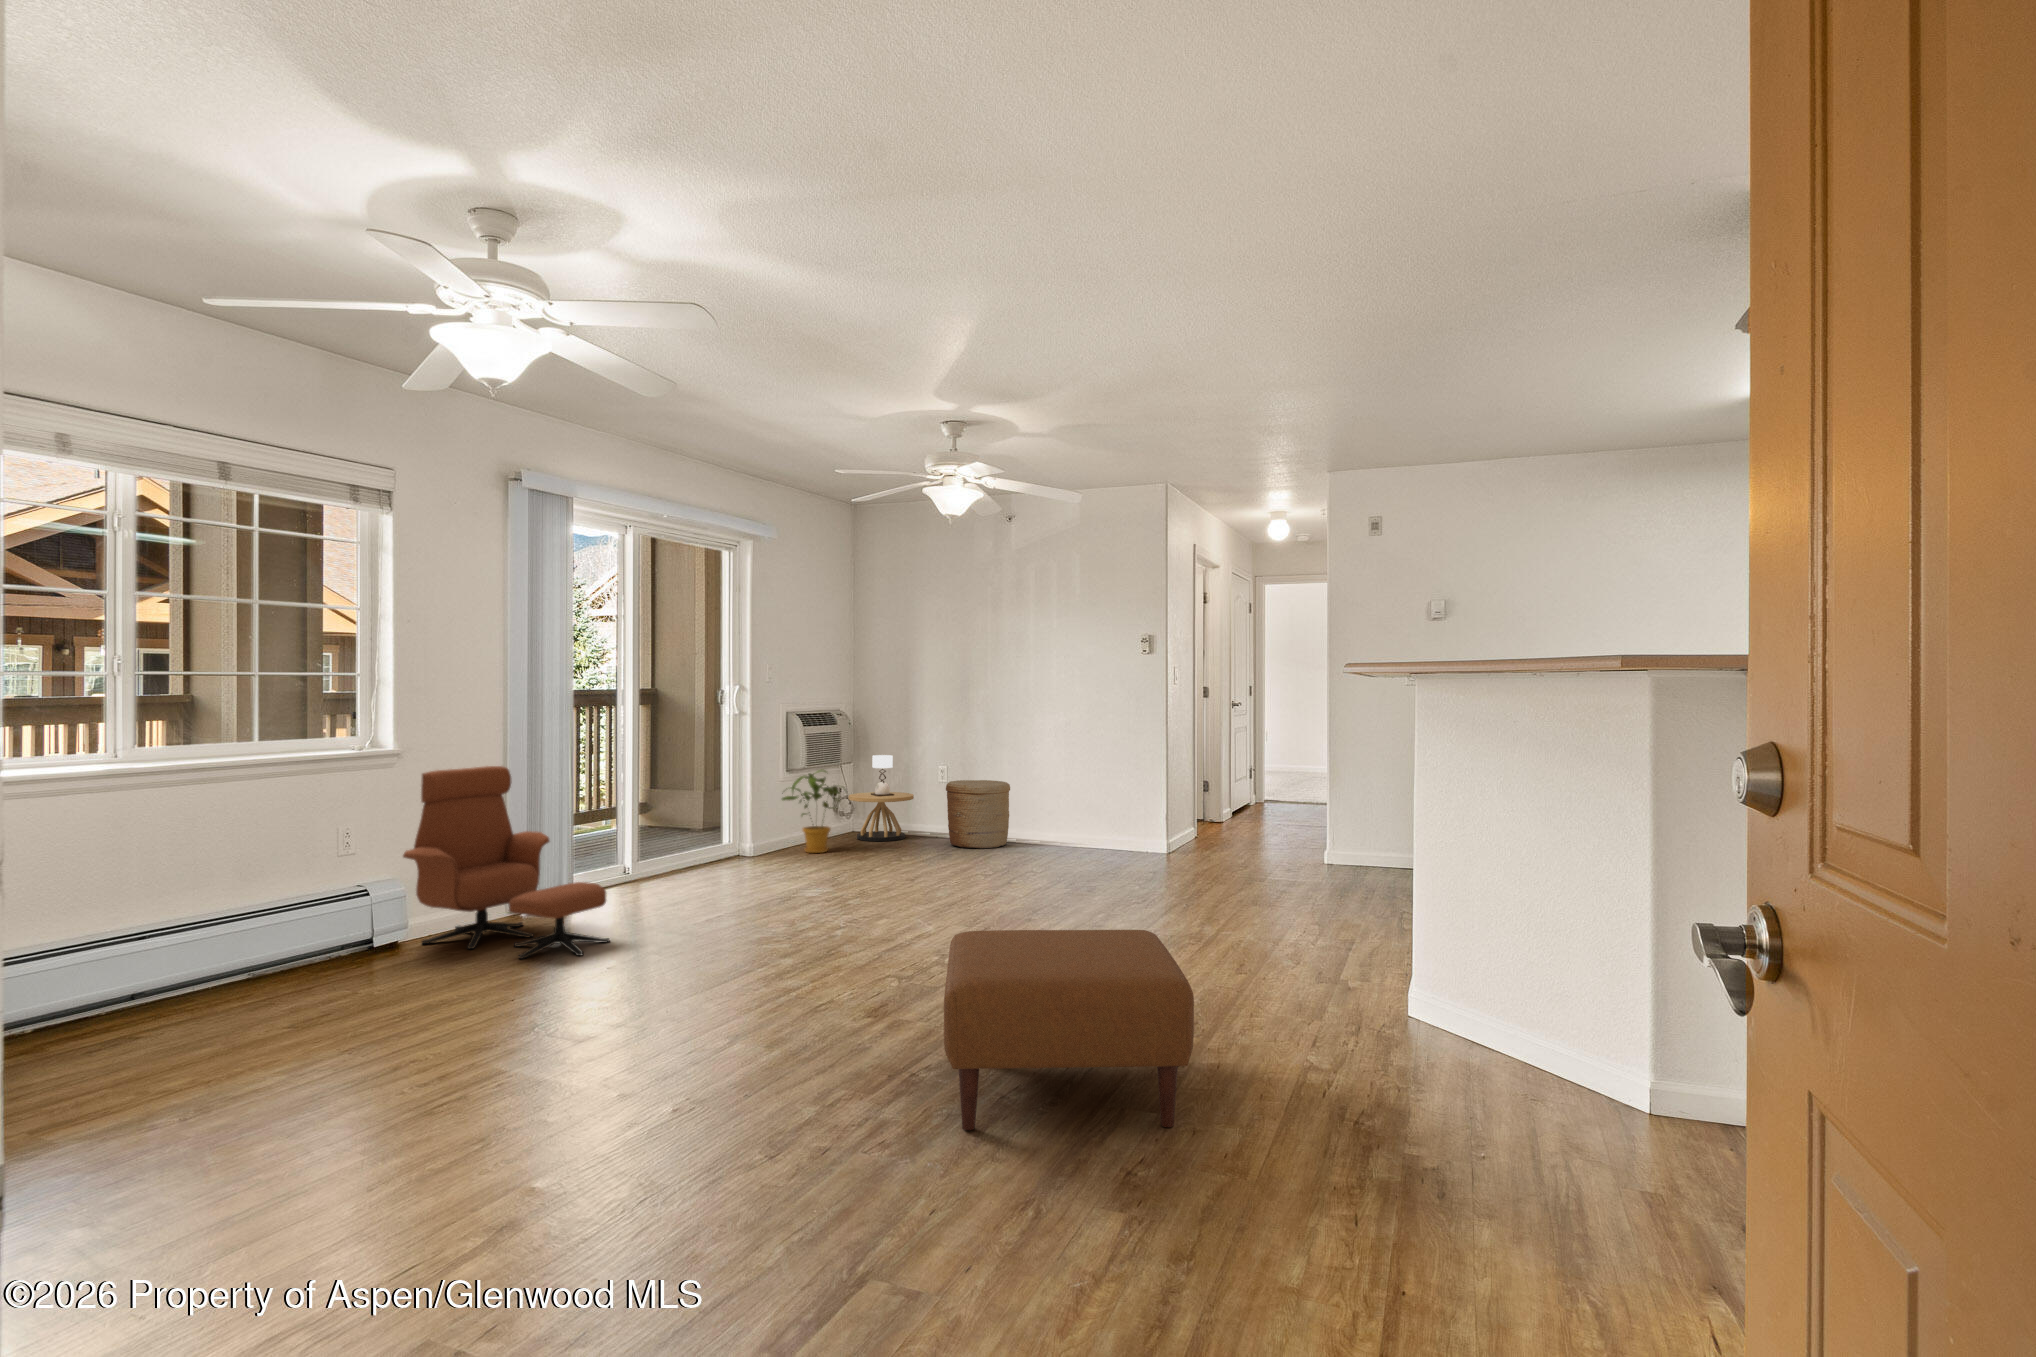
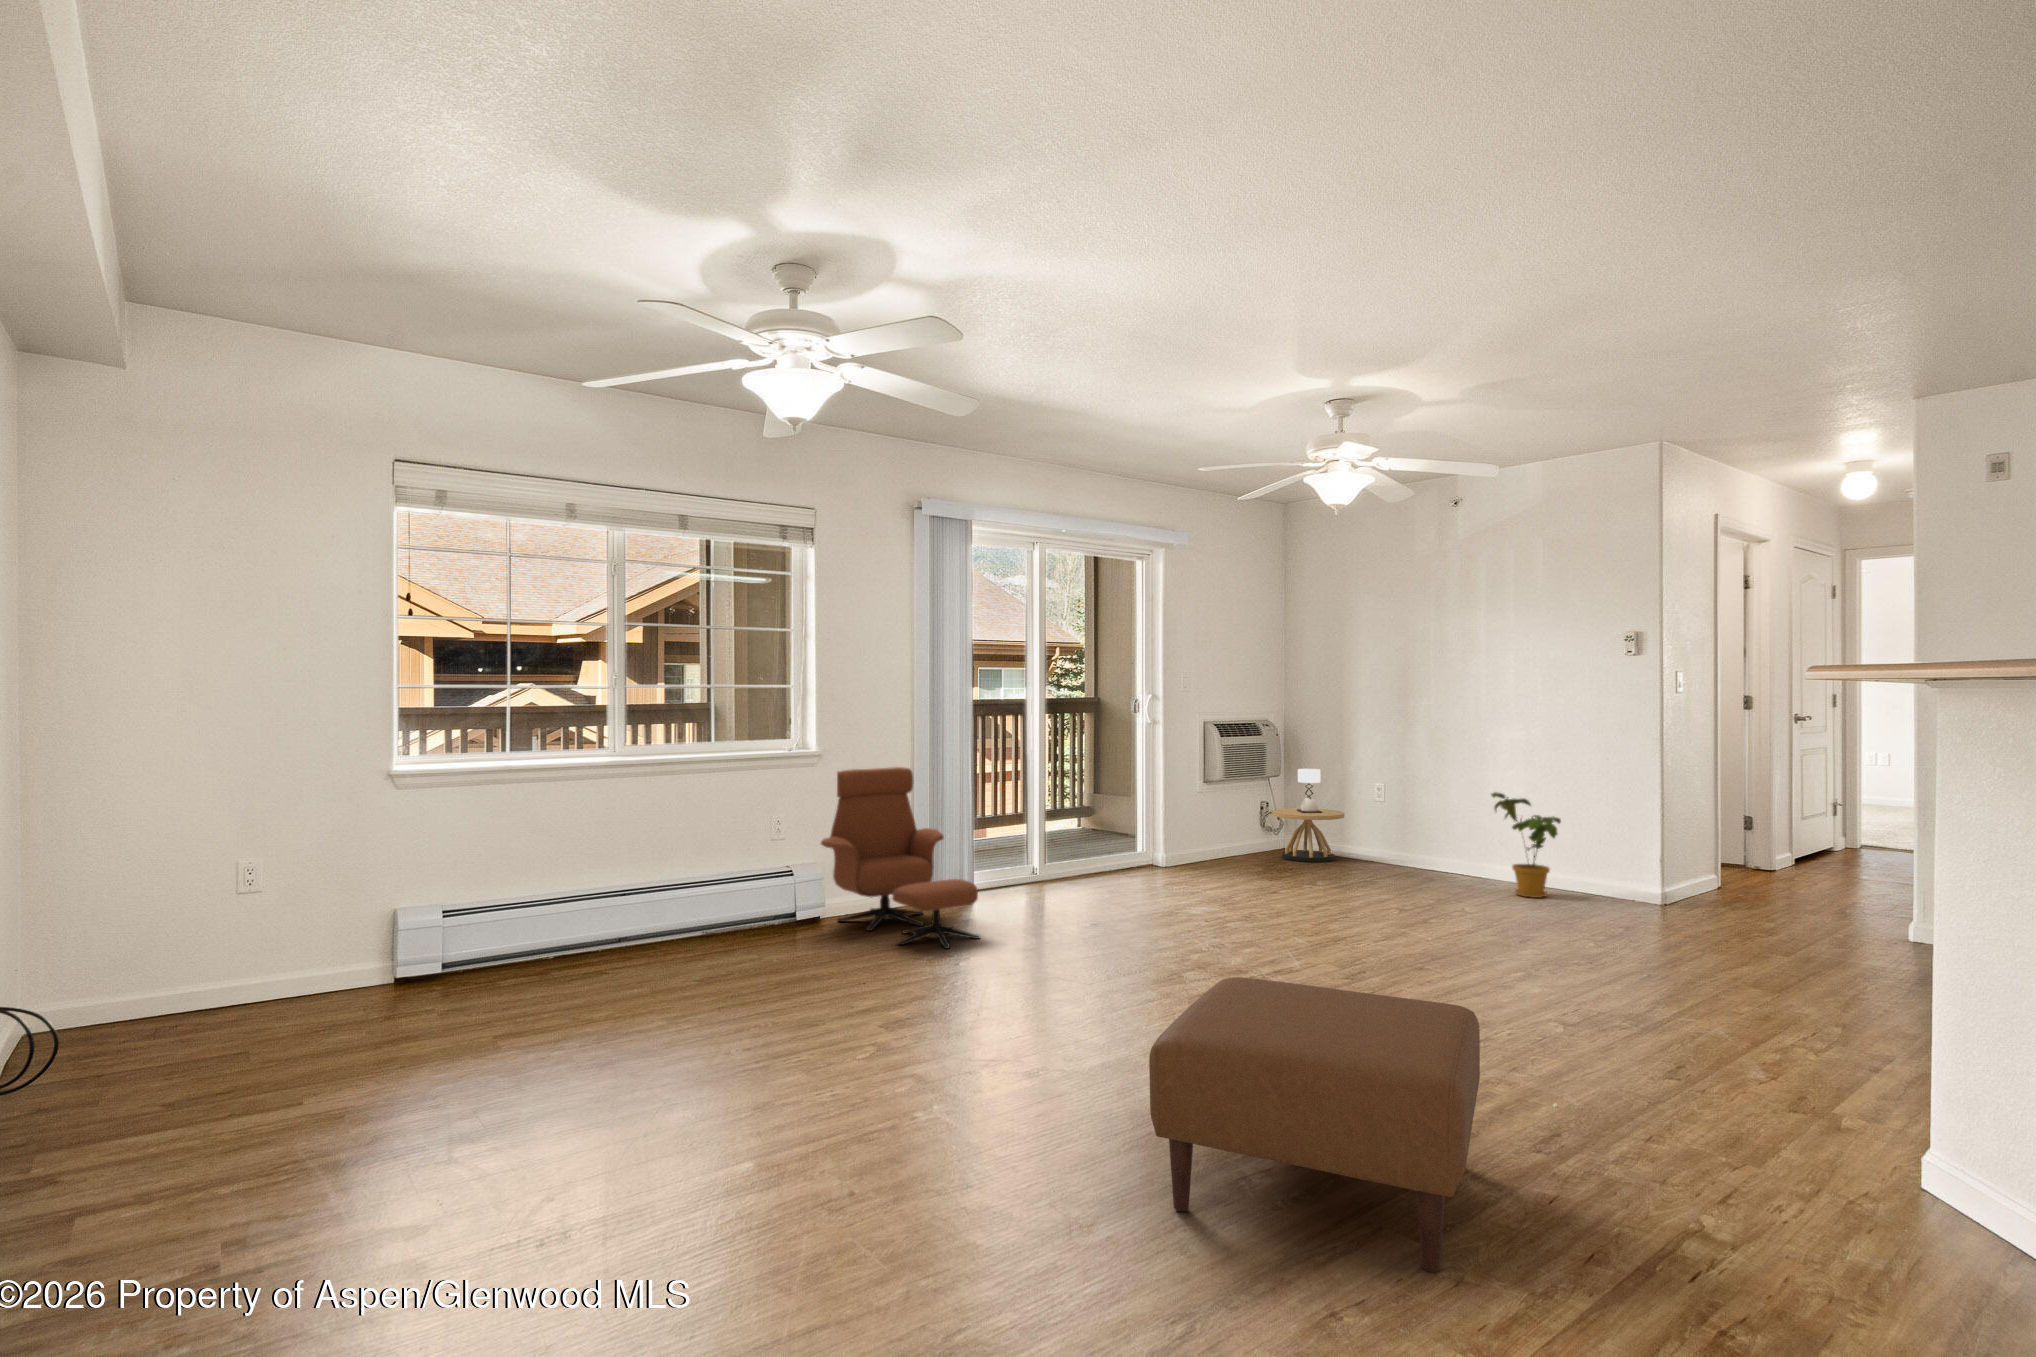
house plant: present [782,769,839,853] -> present [1491,792,1561,898]
woven basket: present [946,780,1010,848] -> none [1375,800,1454,879]

